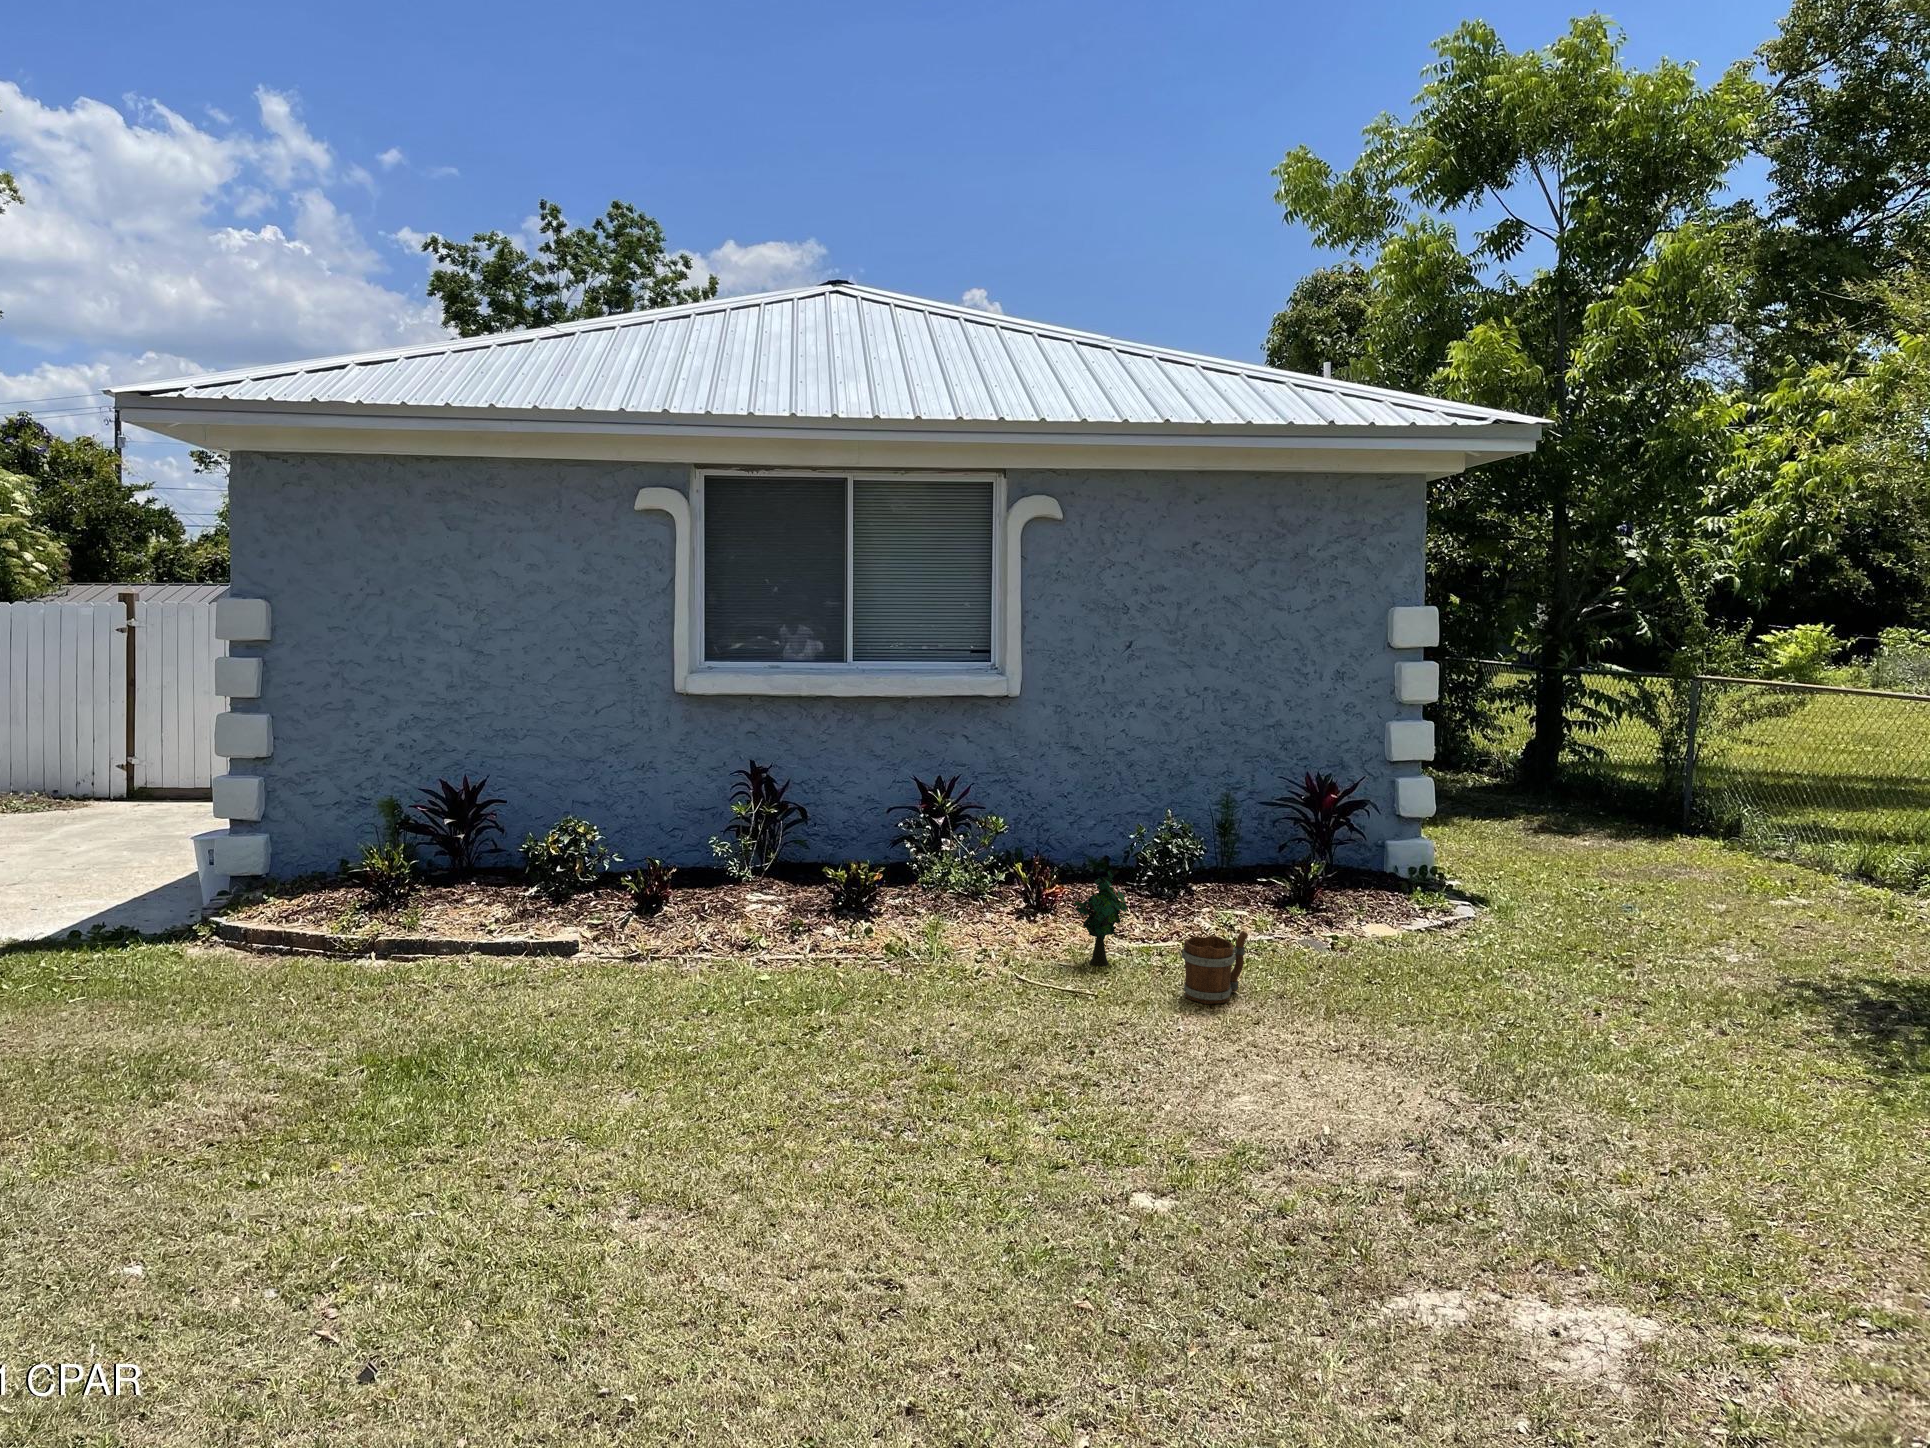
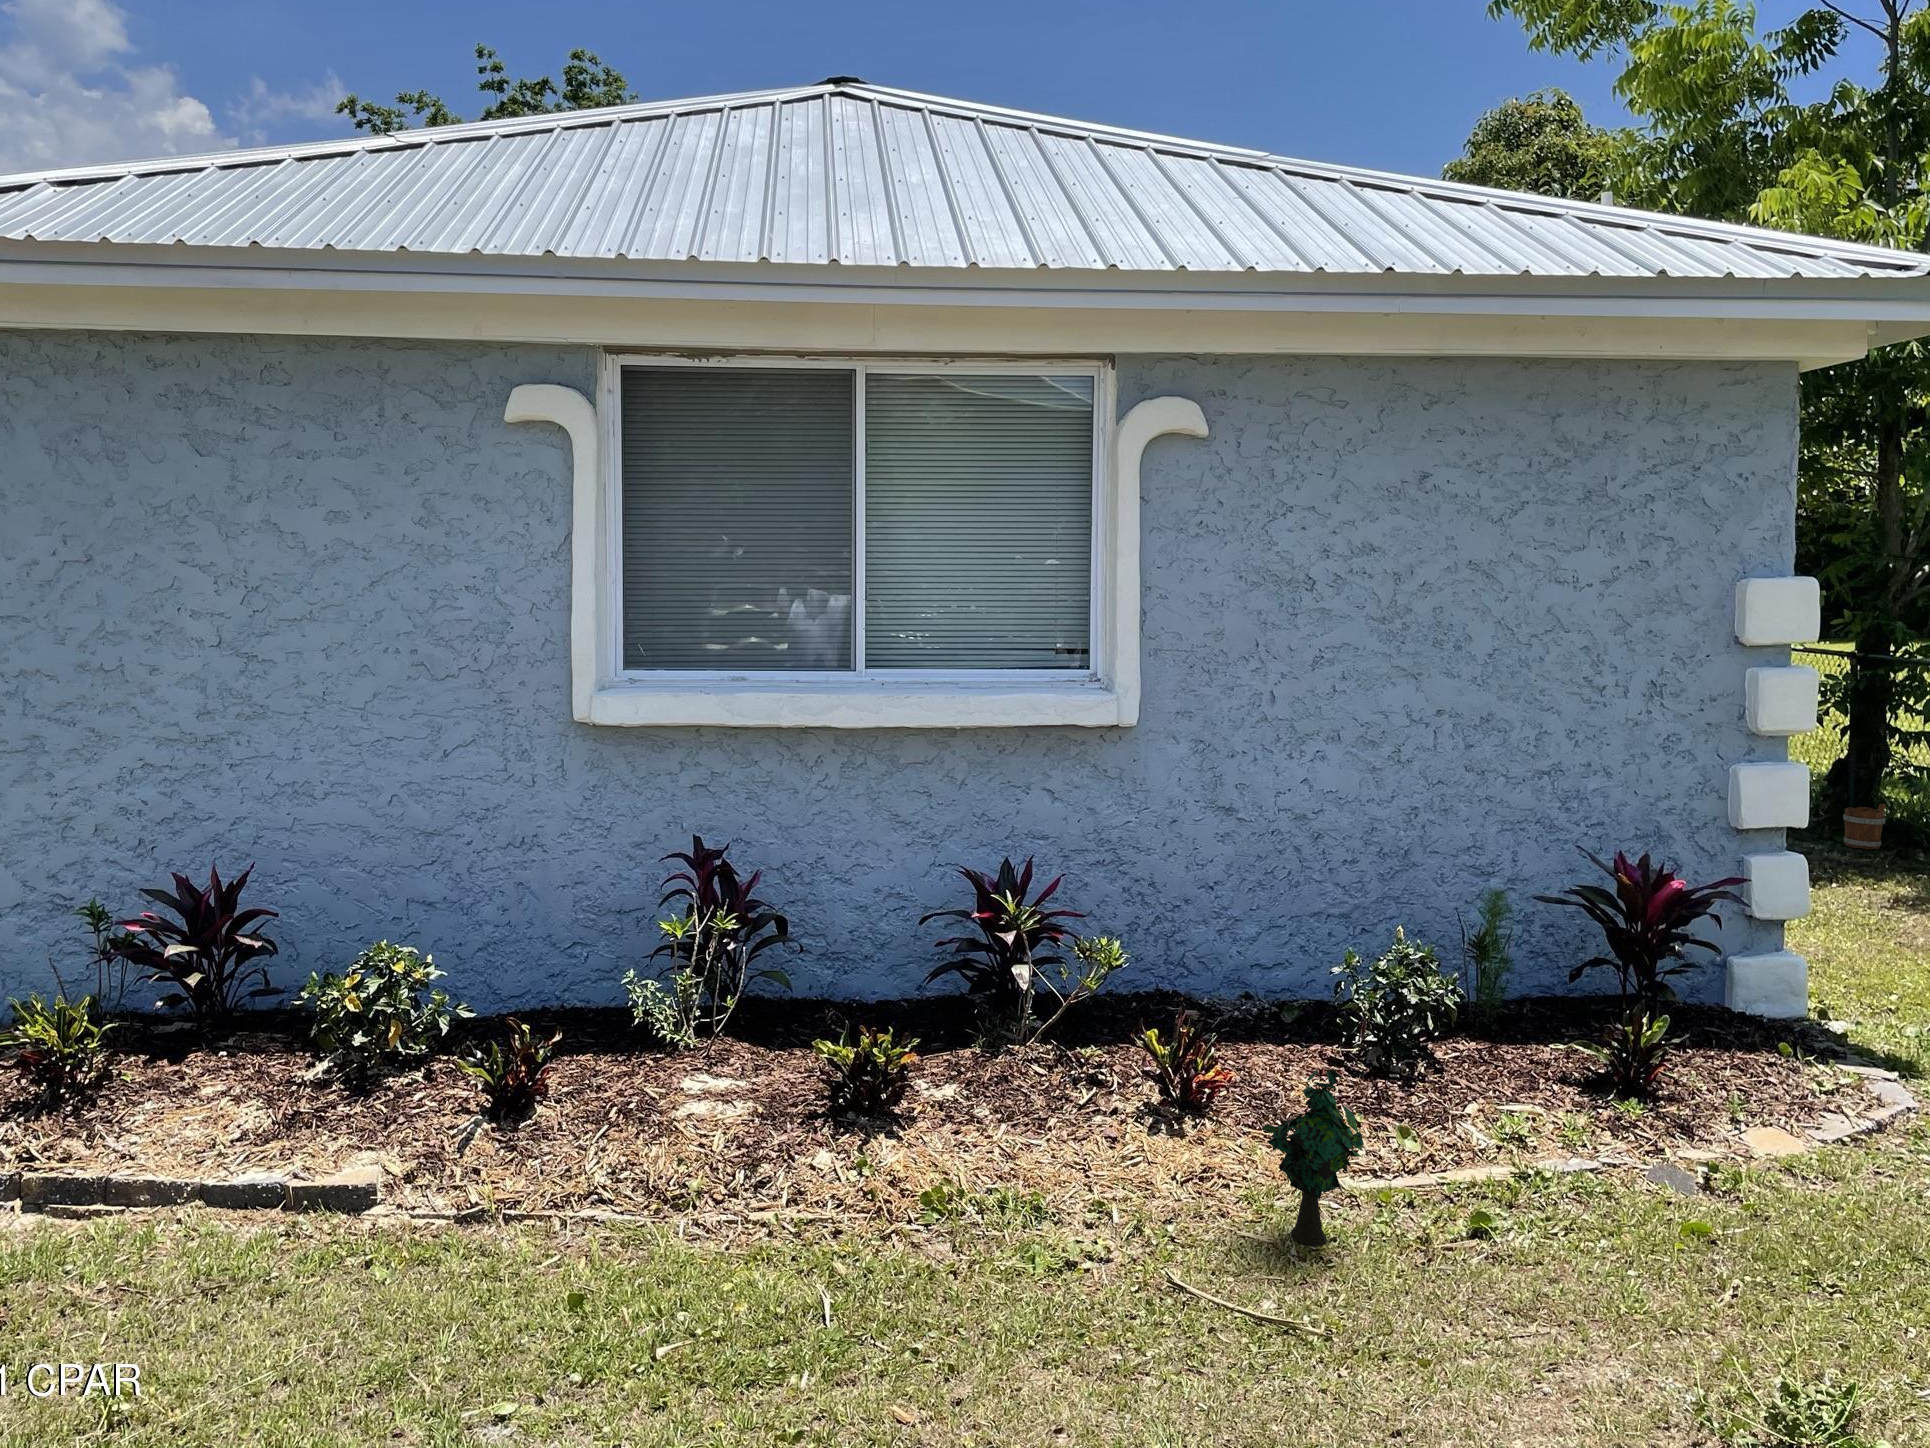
bucket: present [1181,931,1248,1004] -> present [1843,804,1886,849]

